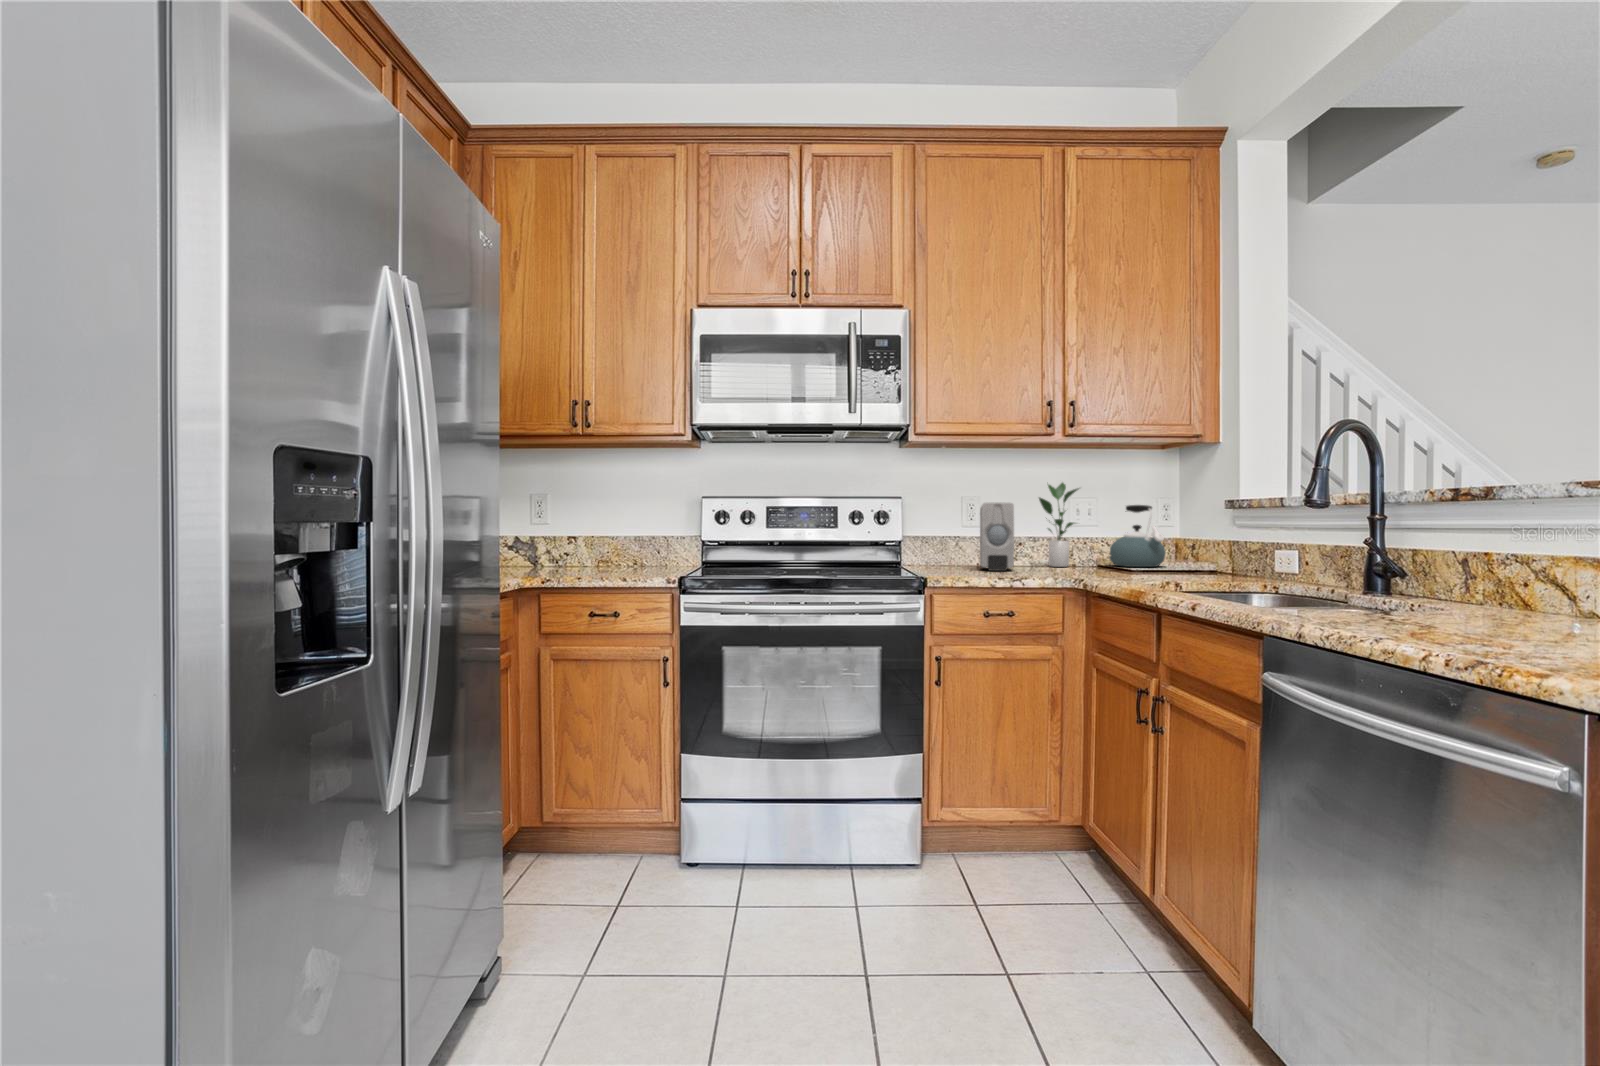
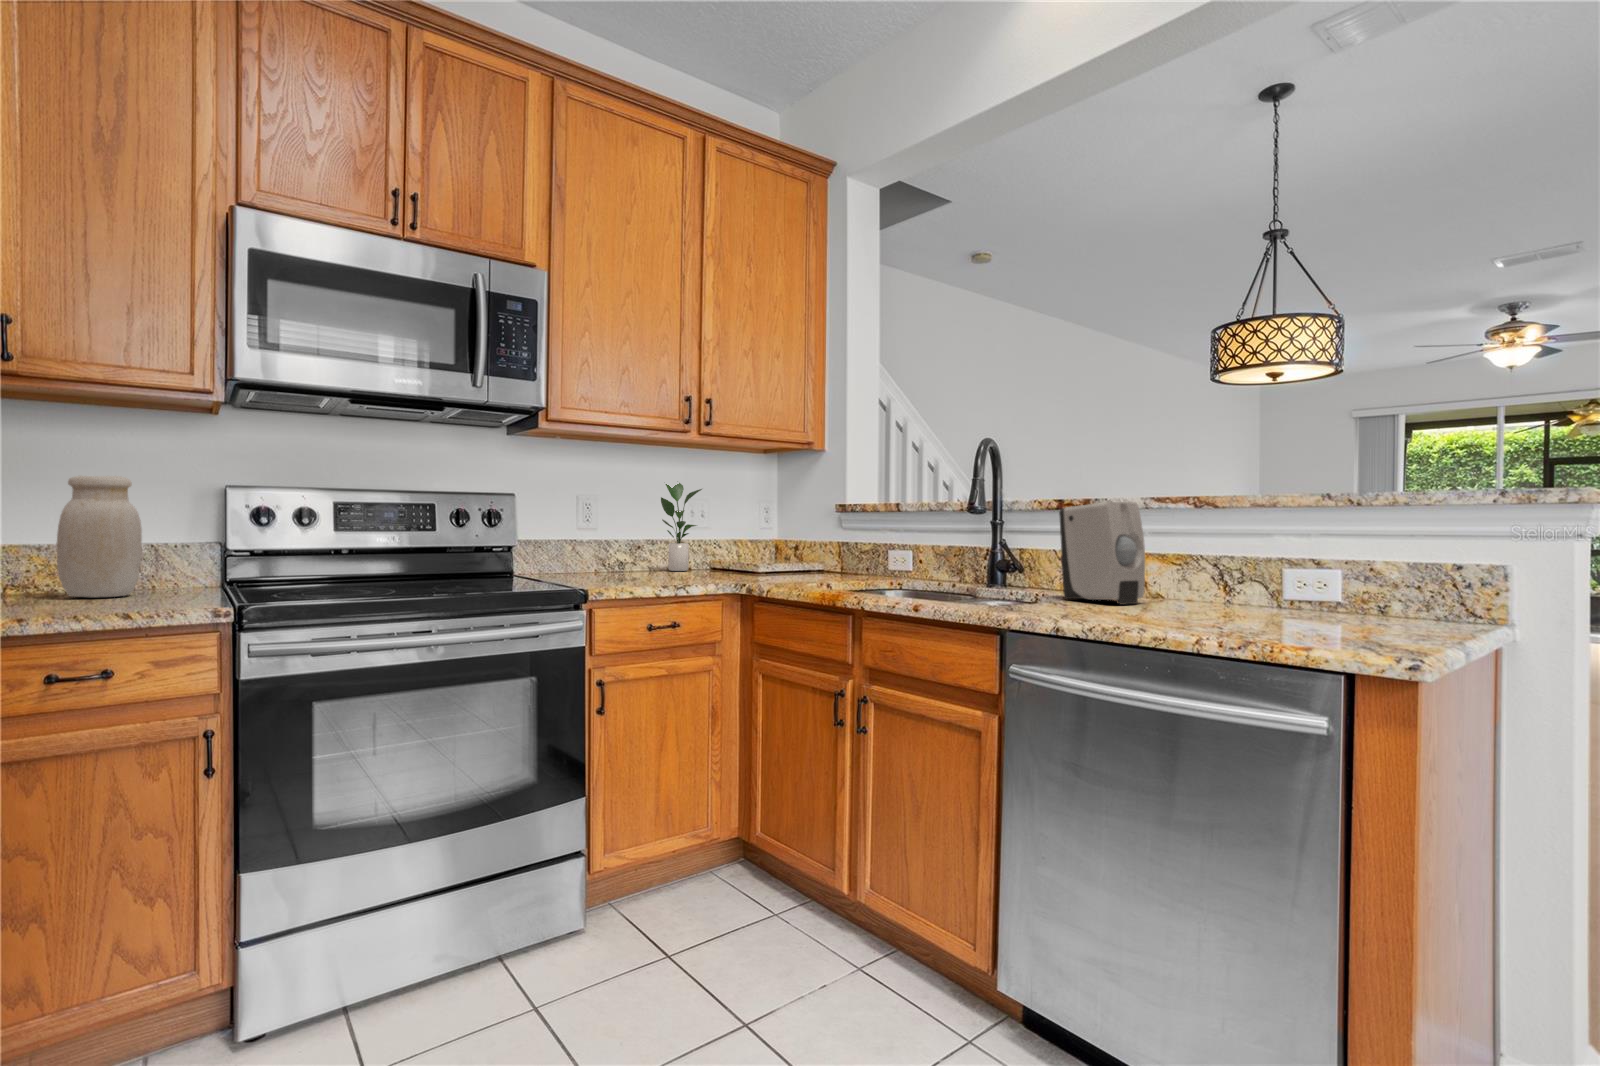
jar: none [621,493,662,569] -> present [56,475,142,598]
soap dispenser: present [980,503,1014,571] -> present [1059,502,1145,605]
kettle: present [1109,505,1166,567] -> none [719,508,775,569]

